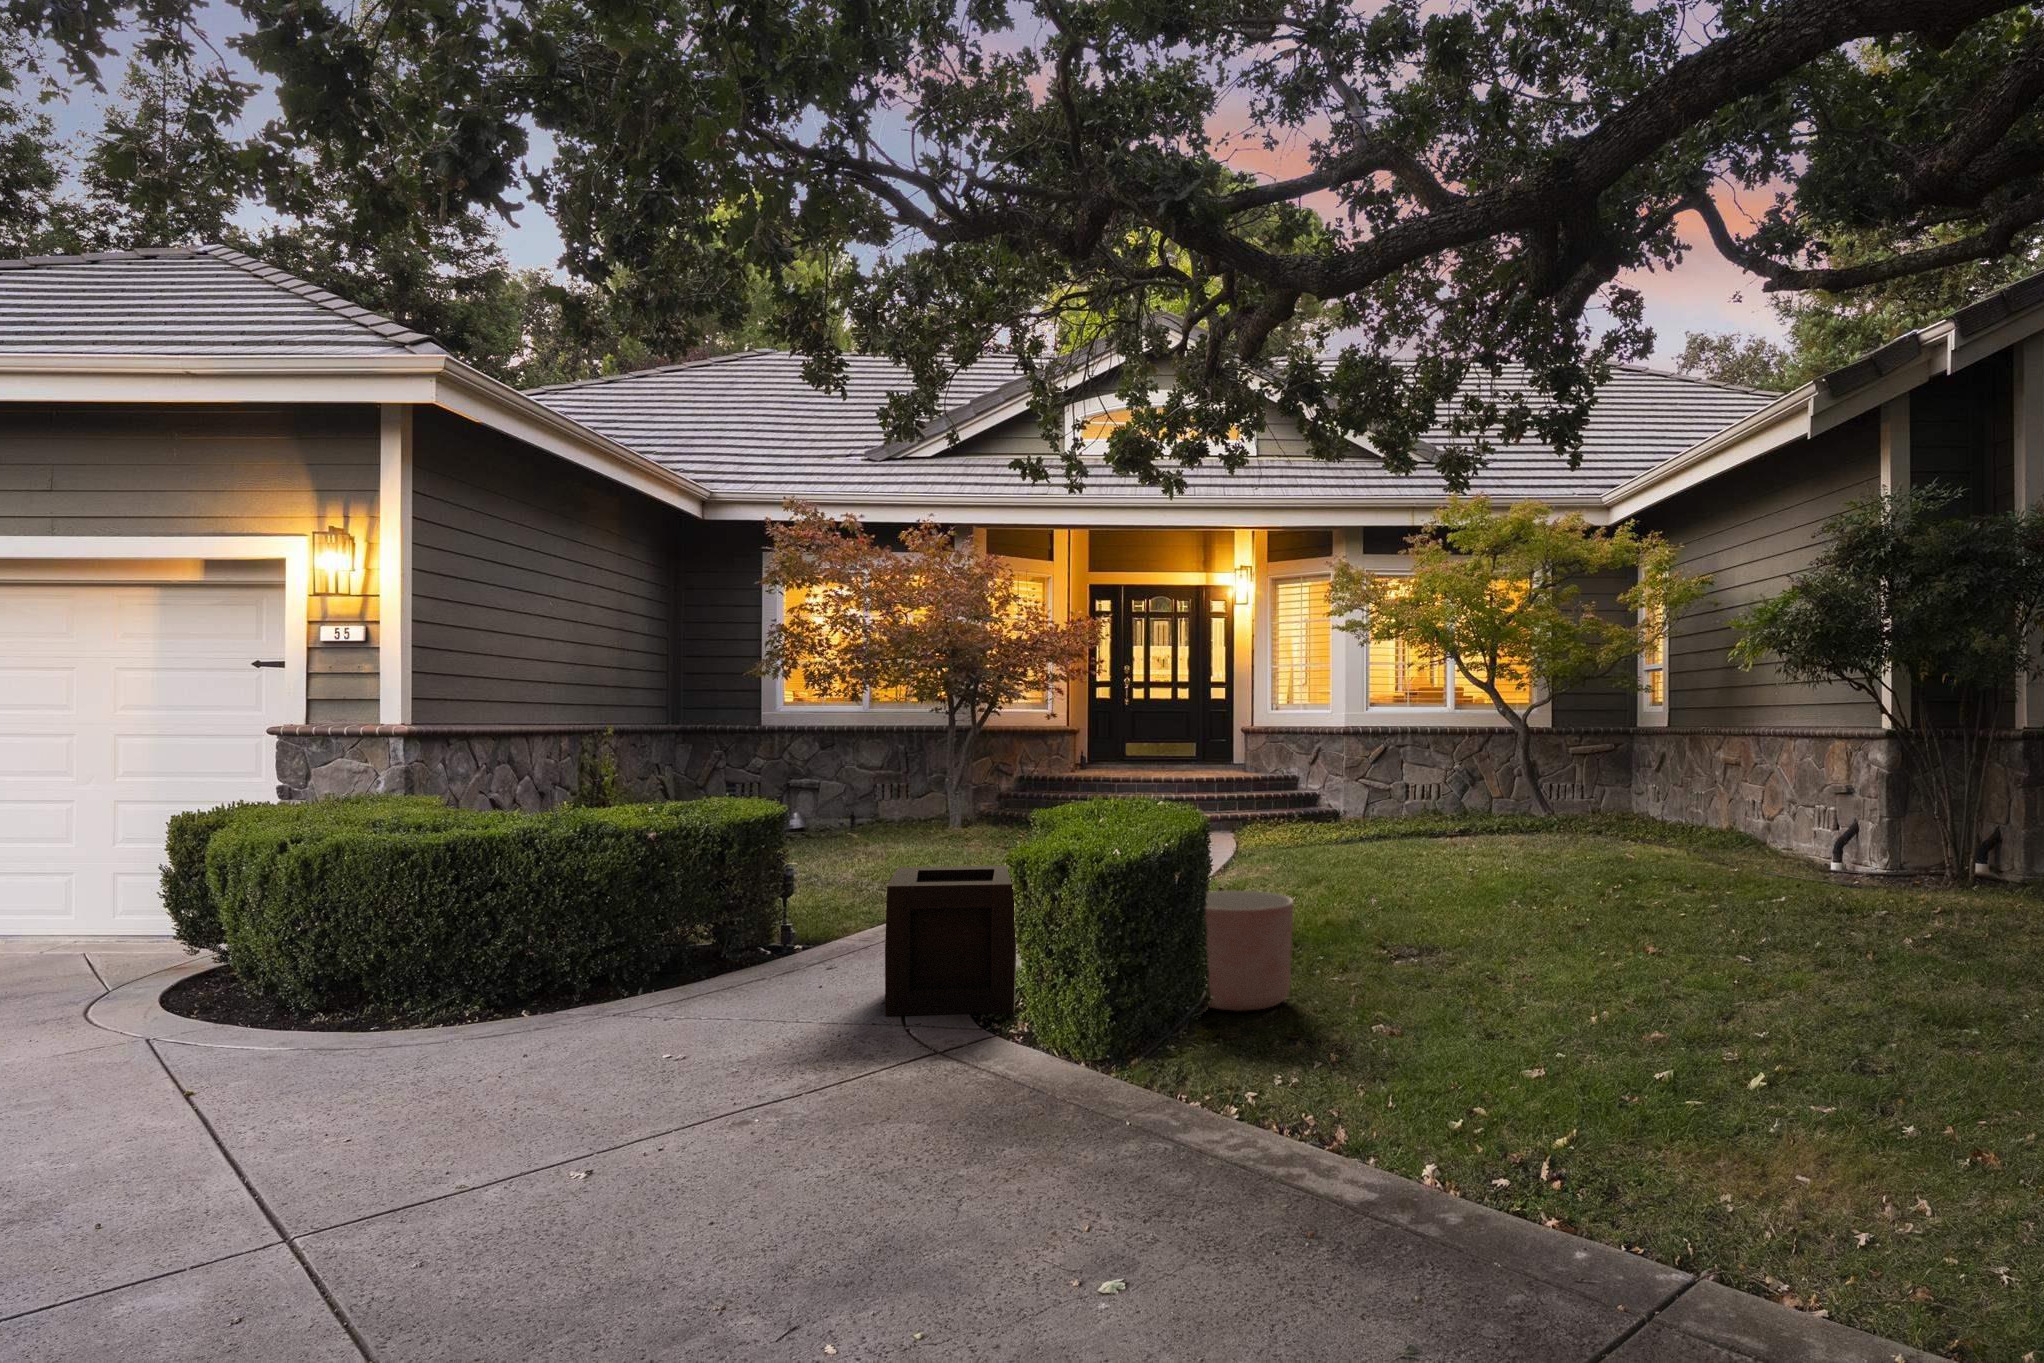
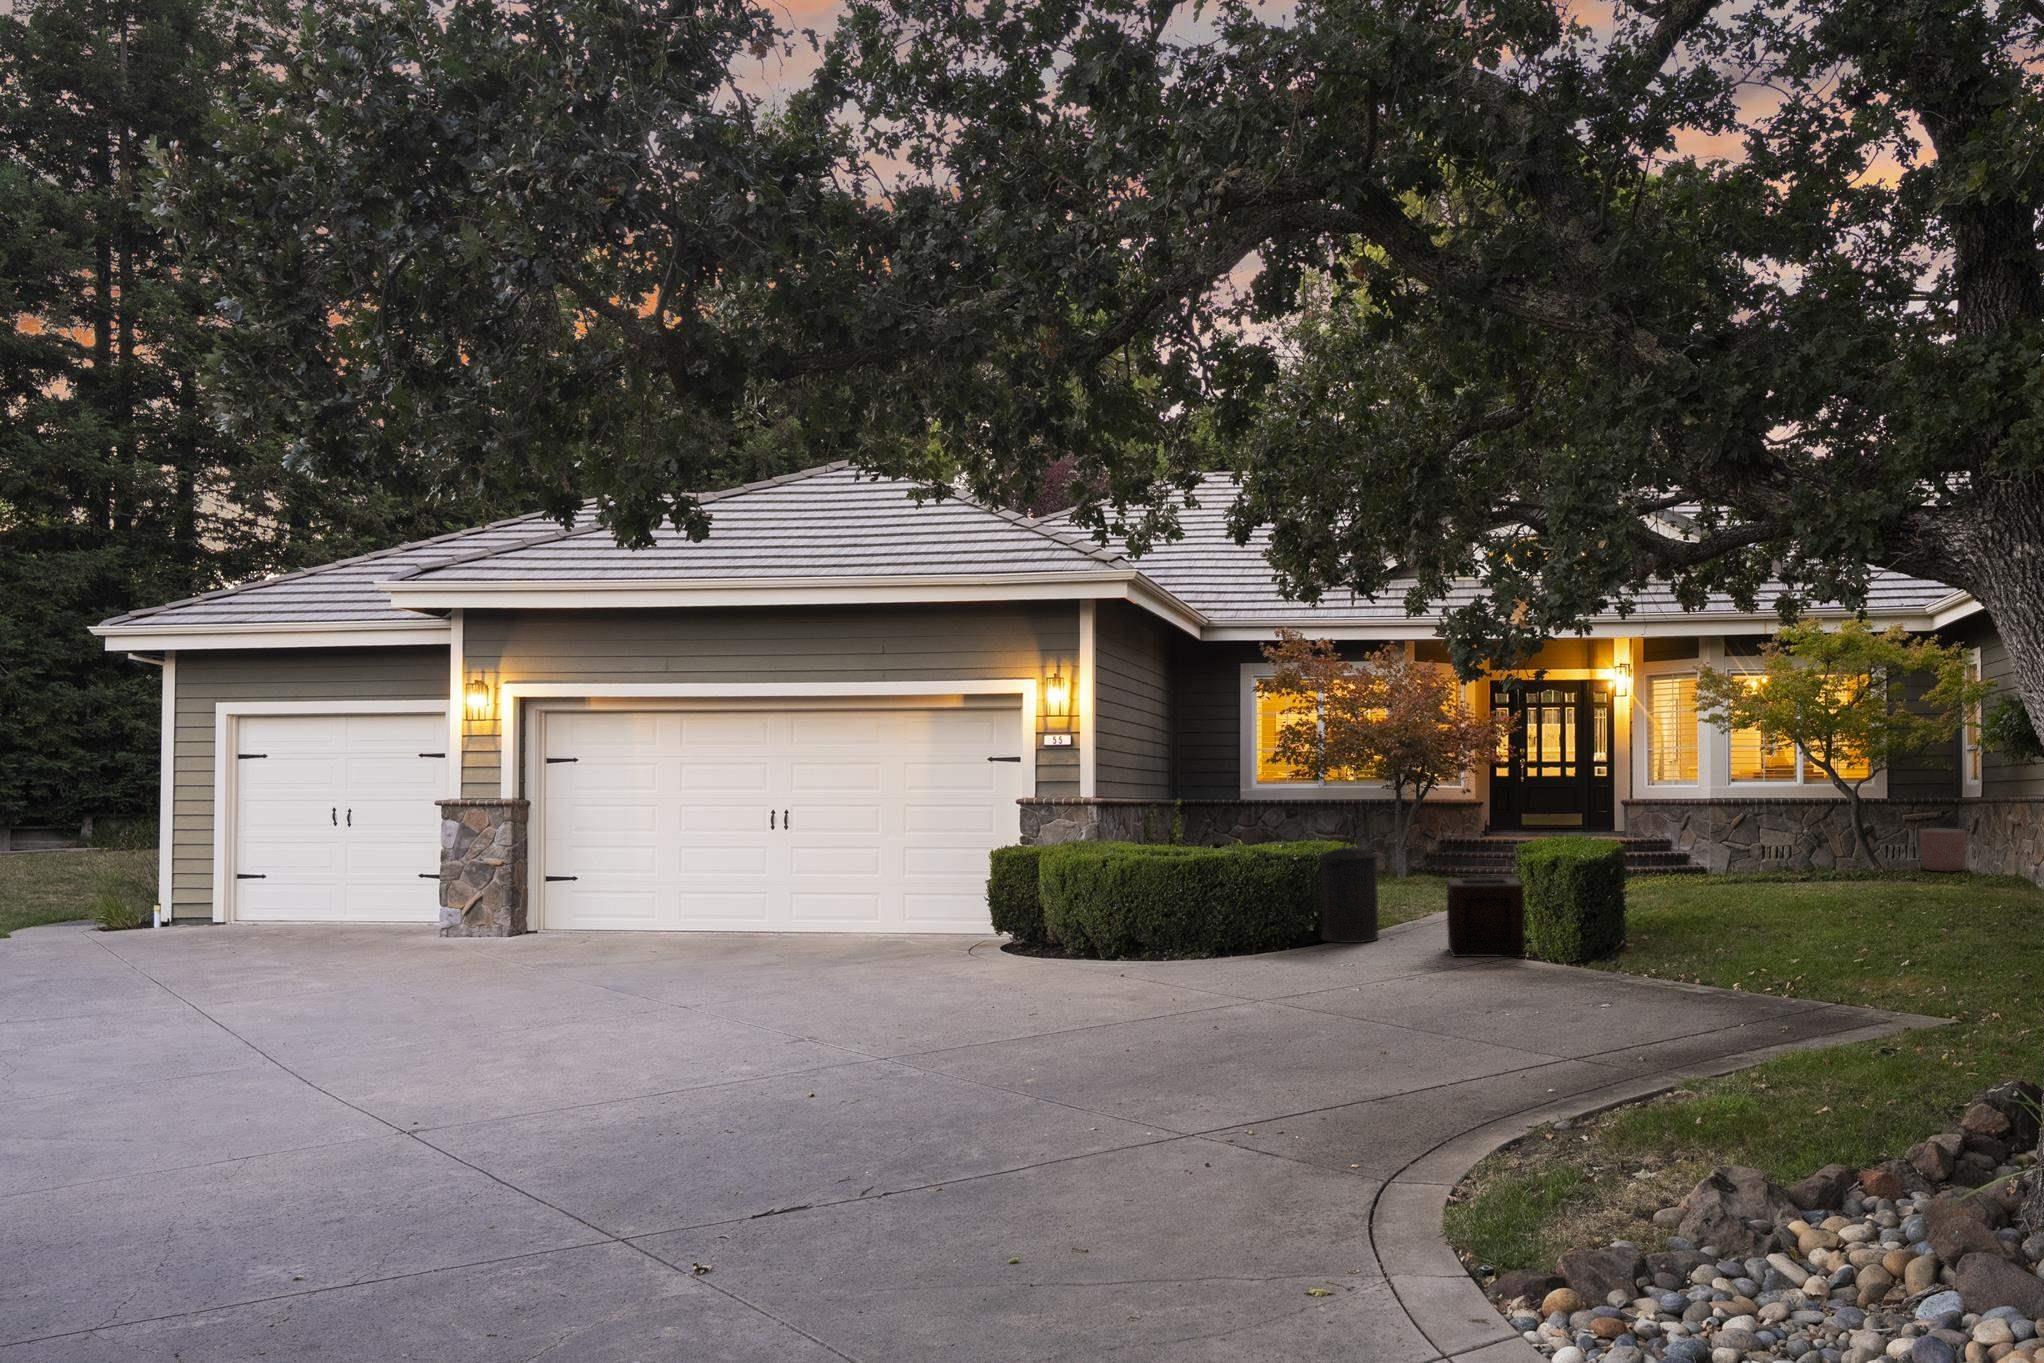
trash can: none [701,795,811,972] -> present [1318,839,1380,943]
planter: present [1206,891,1294,1011] -> present [1919,829,1966,872]

